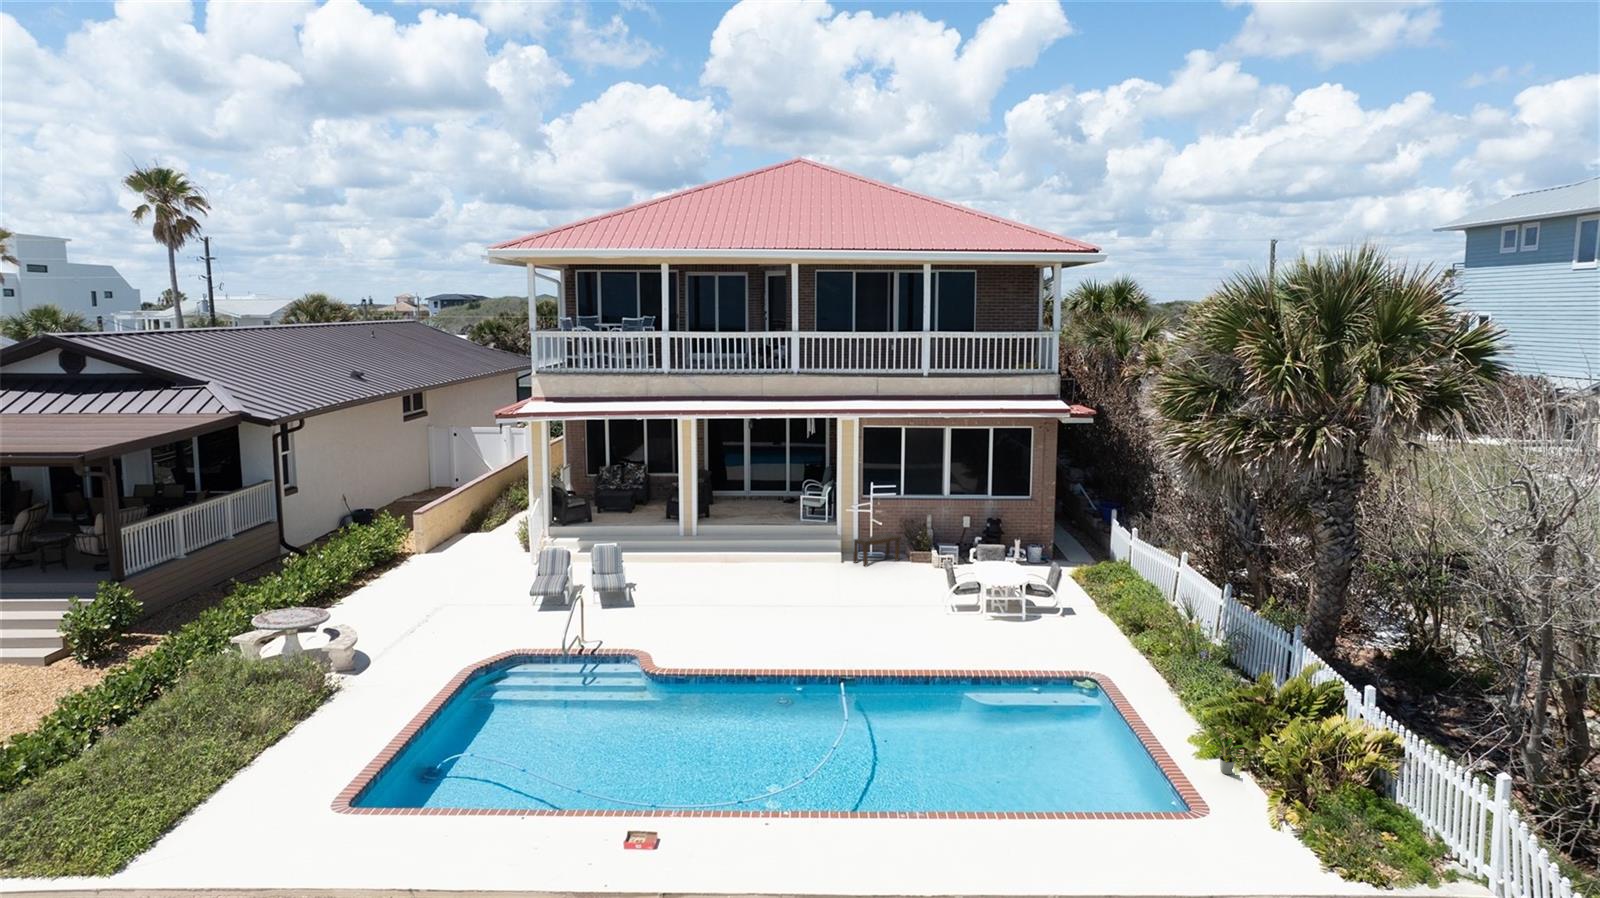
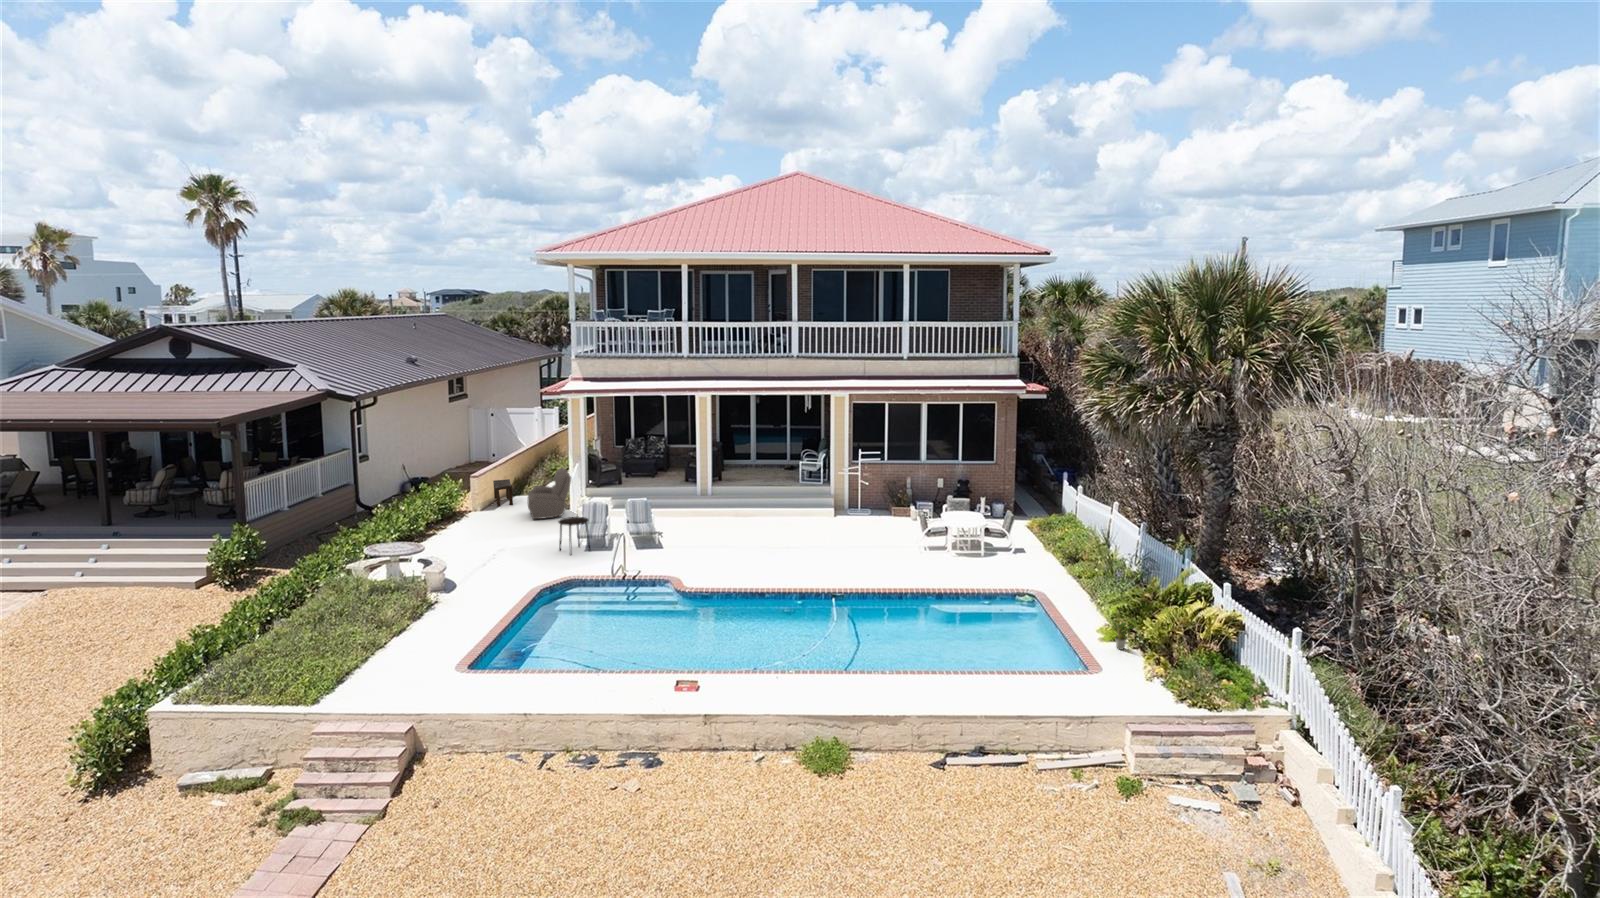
chair: none [480,504,530,566] -> present [528,468,571,519]
bench: present [853,533,901,566] -> present [493,479,513,506]
side table: none [506,569,546,617] -> present [558,517,591,554]

